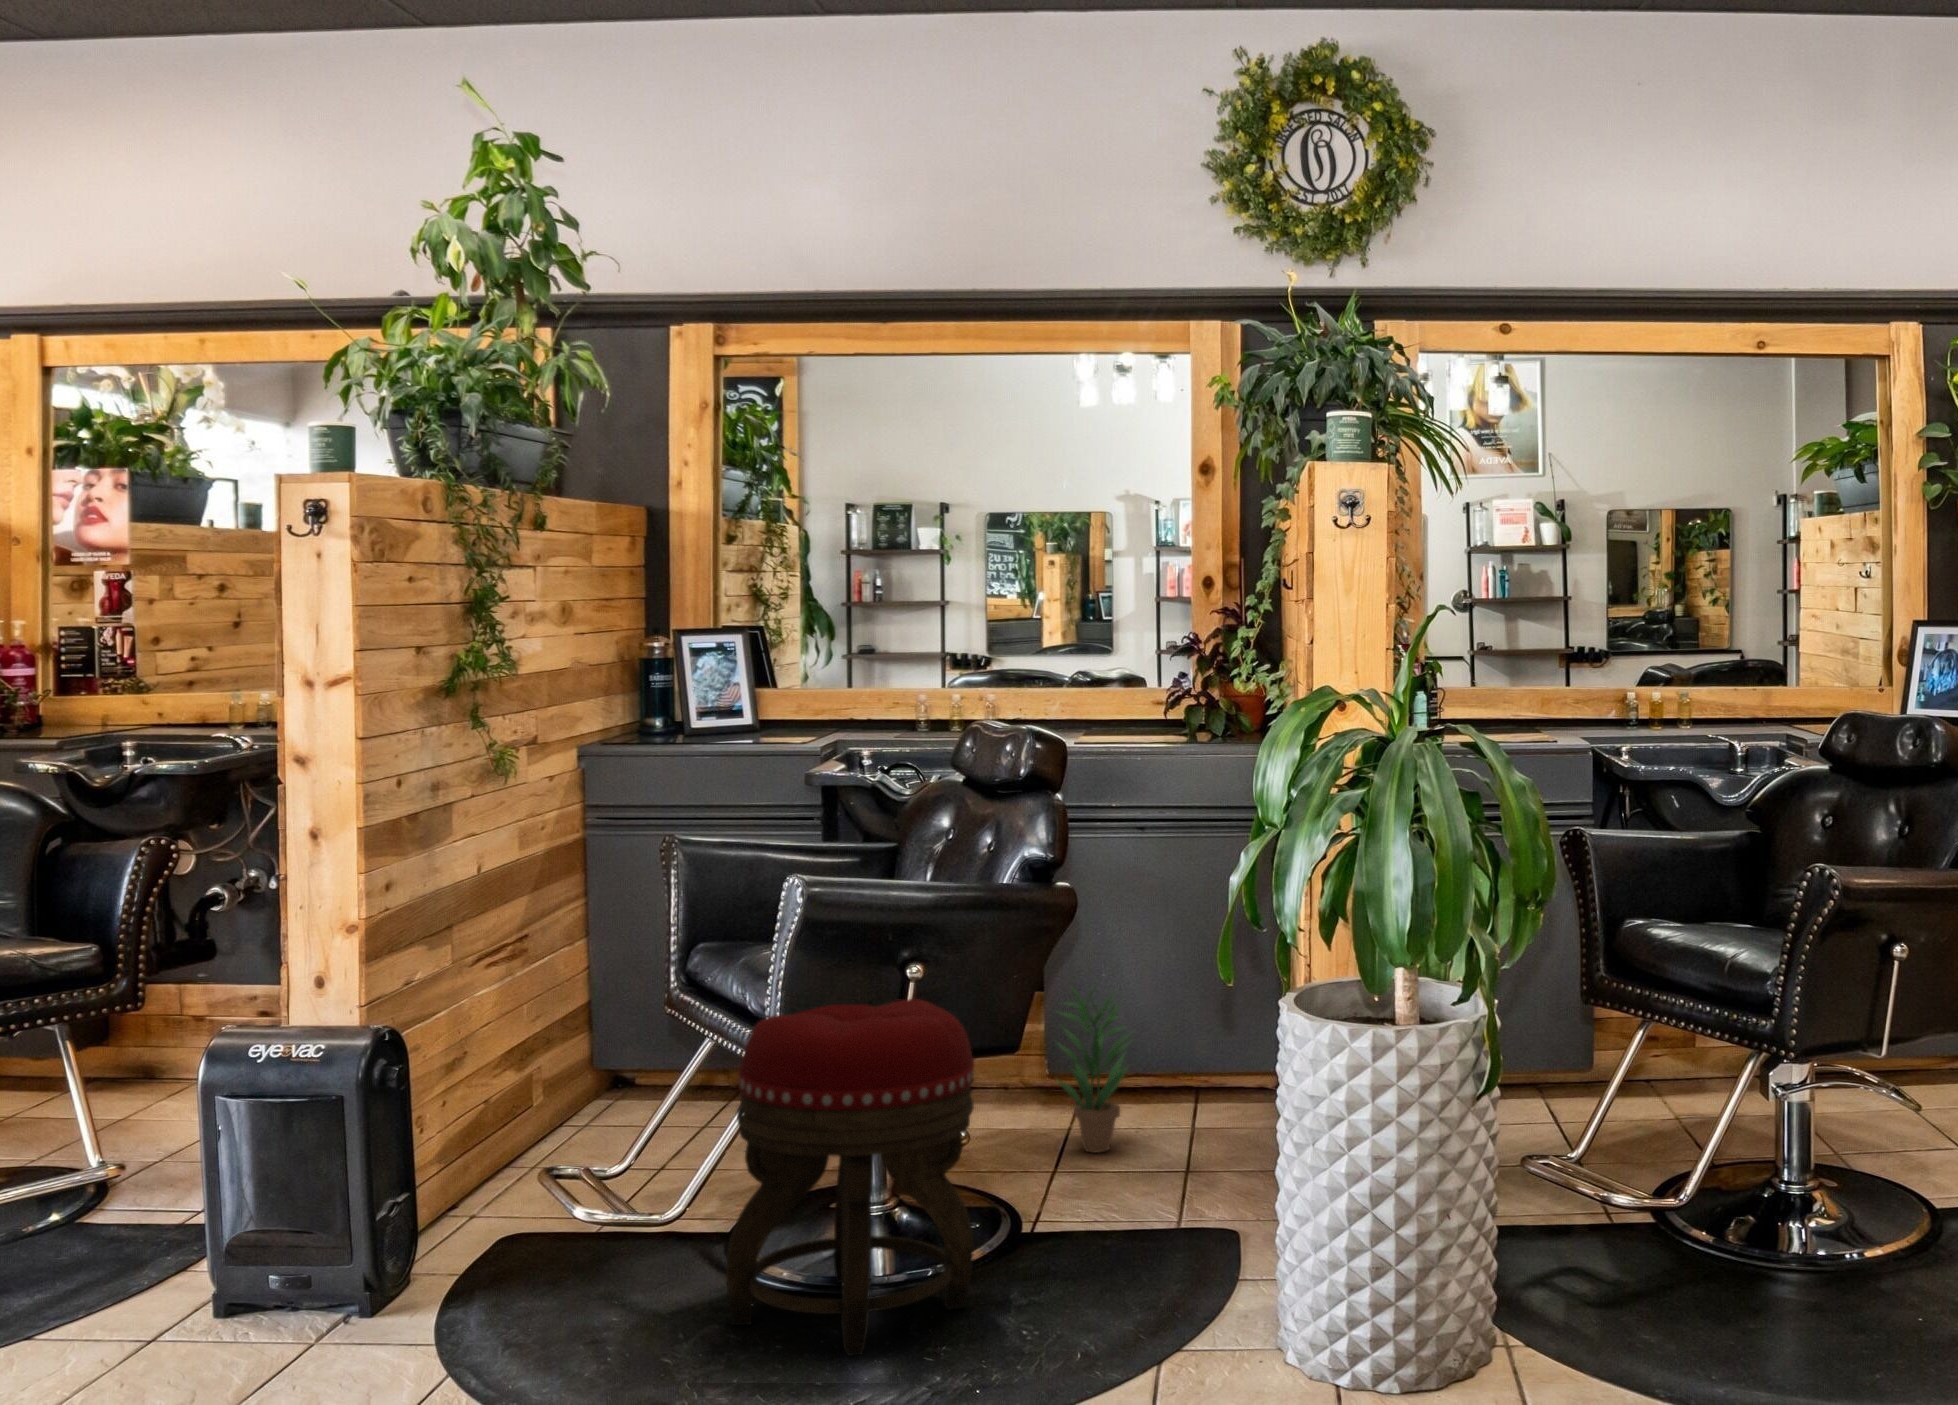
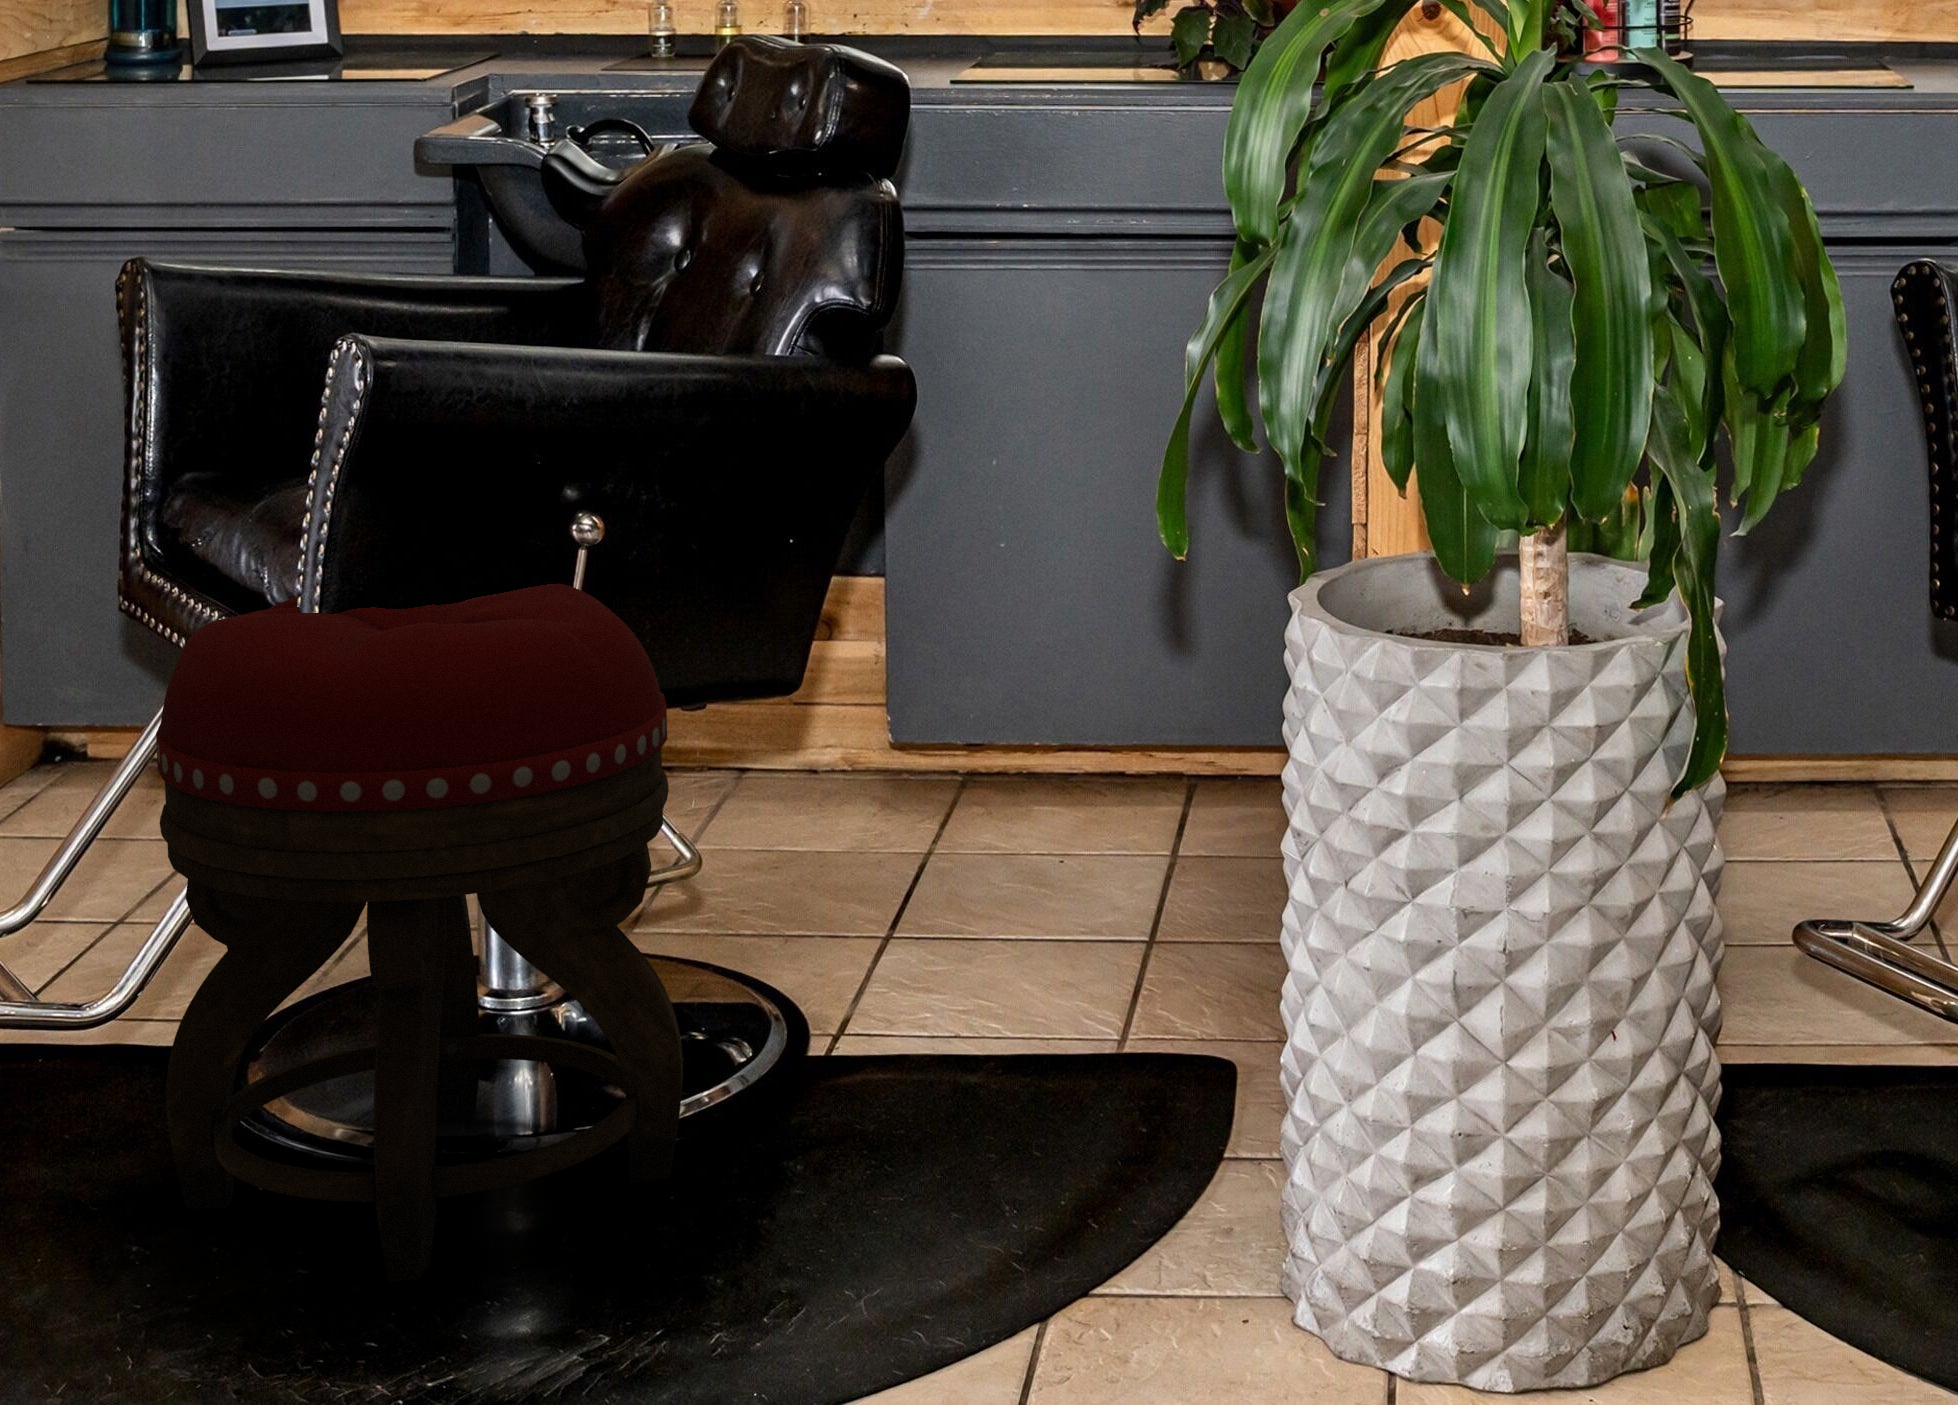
potted plant: present [1055,988,1131,1153] -> none [951,548,1118,860]

